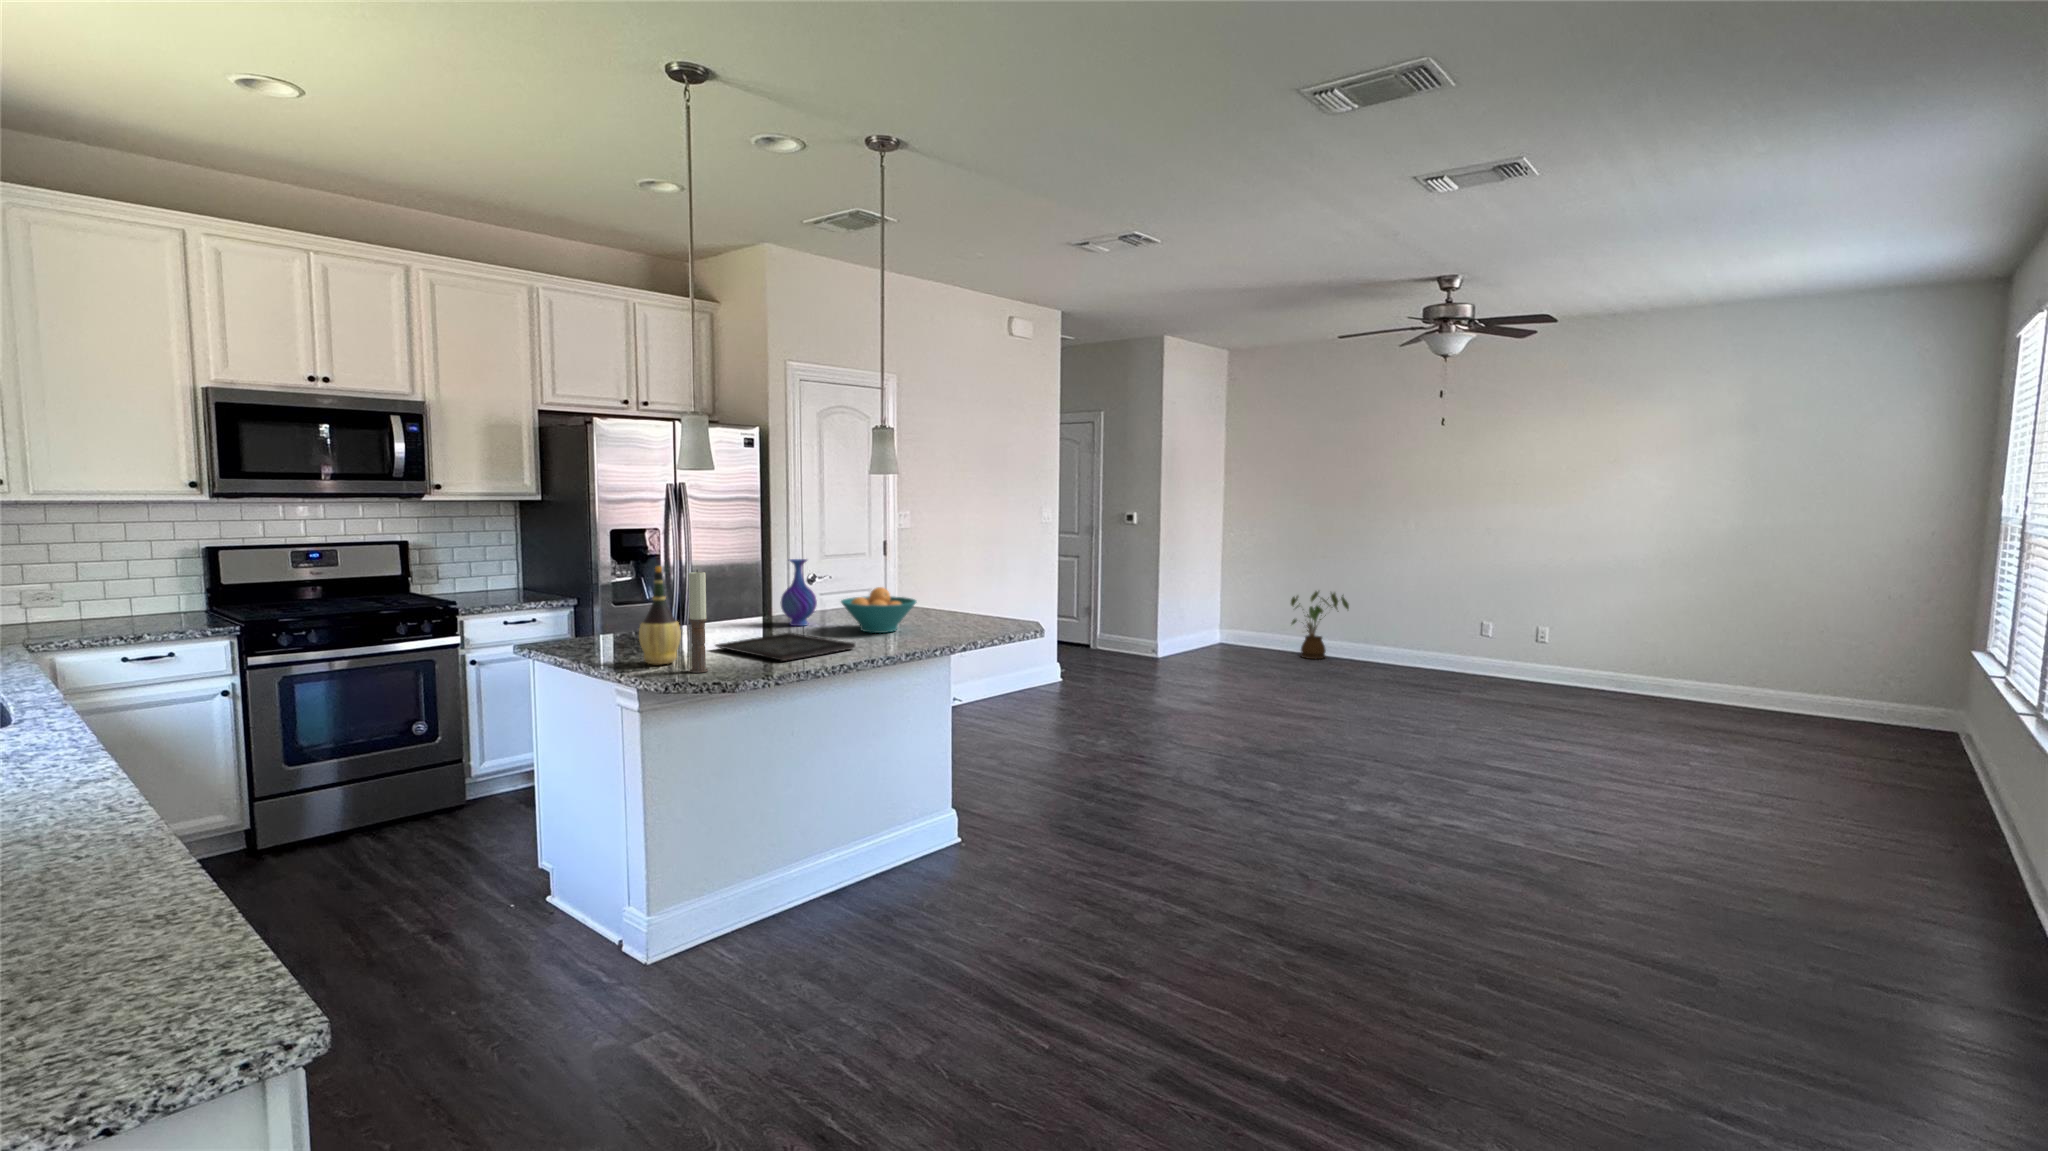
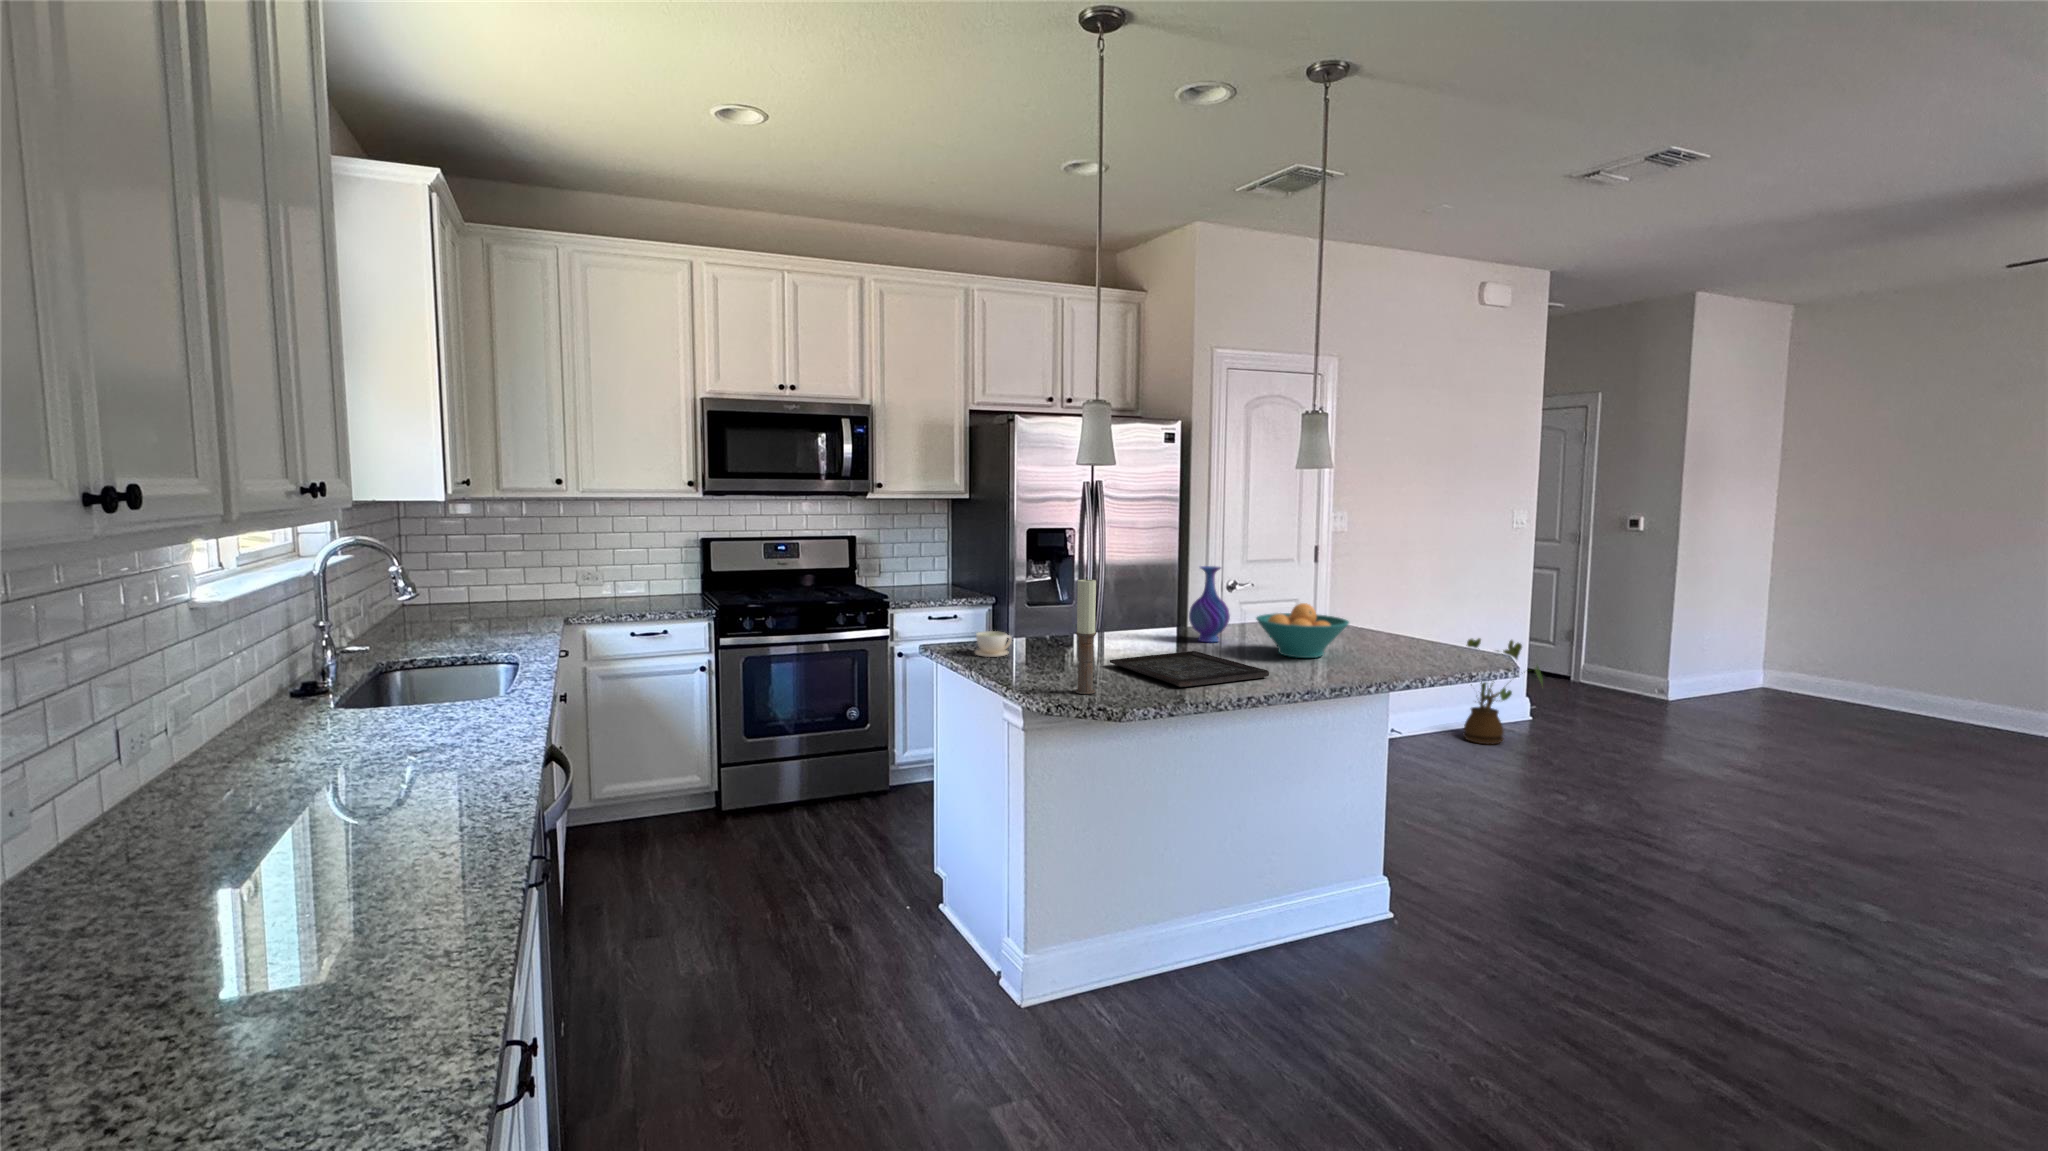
wine bottle: present [639,566,681,664] -> none [1027,571,1071,680]
house plant: present [1291,591,1349,659] -> present [1463,638,1543,744]
coffee cup: none [578,627,615,650] -> present [975,631,1012,657]

